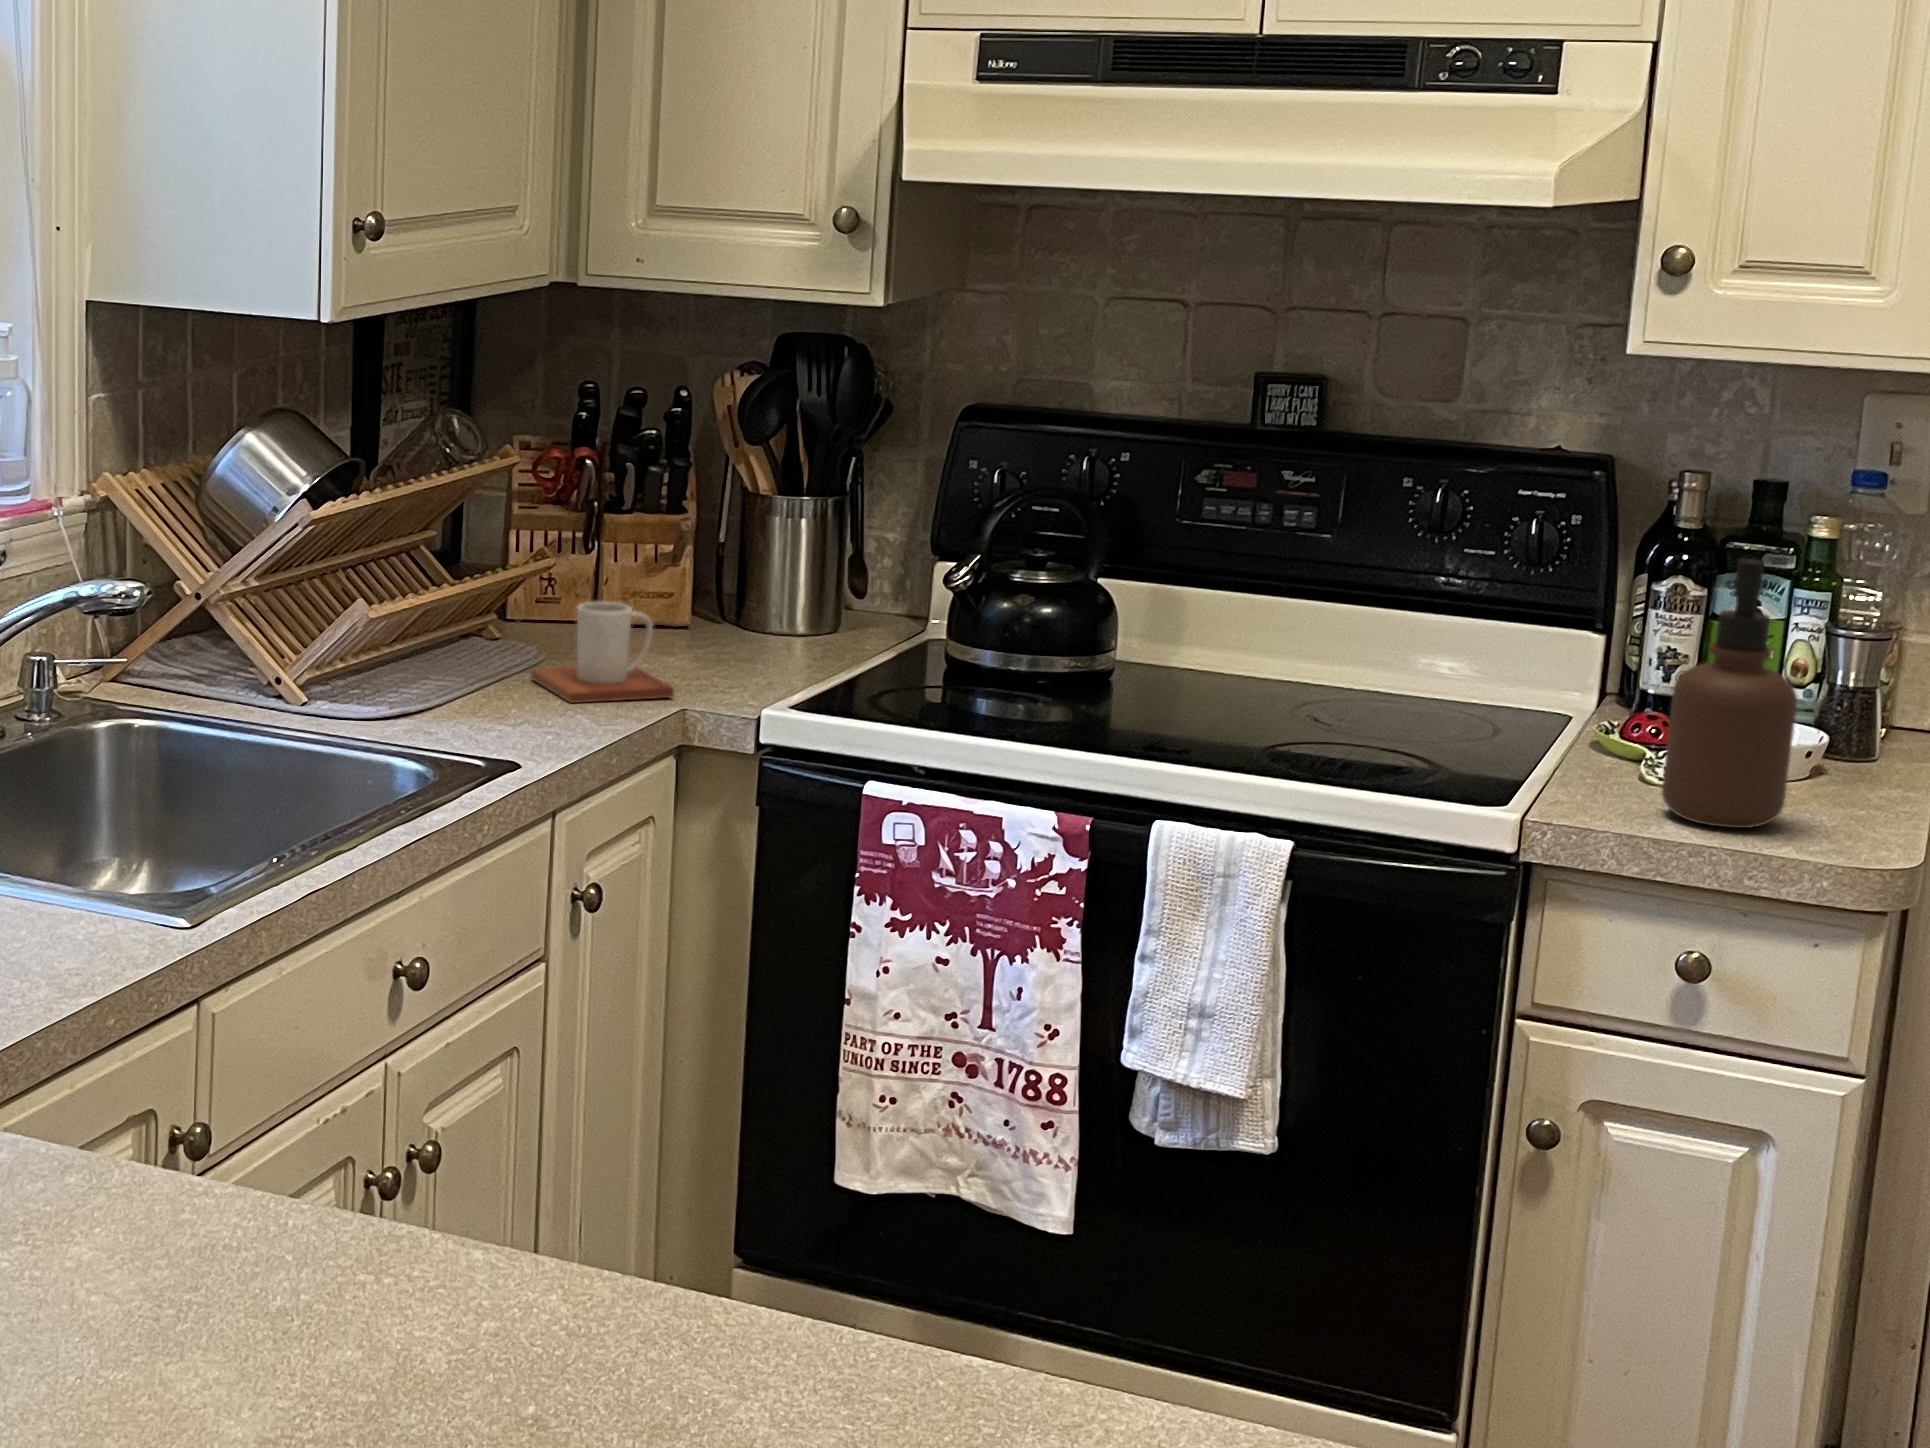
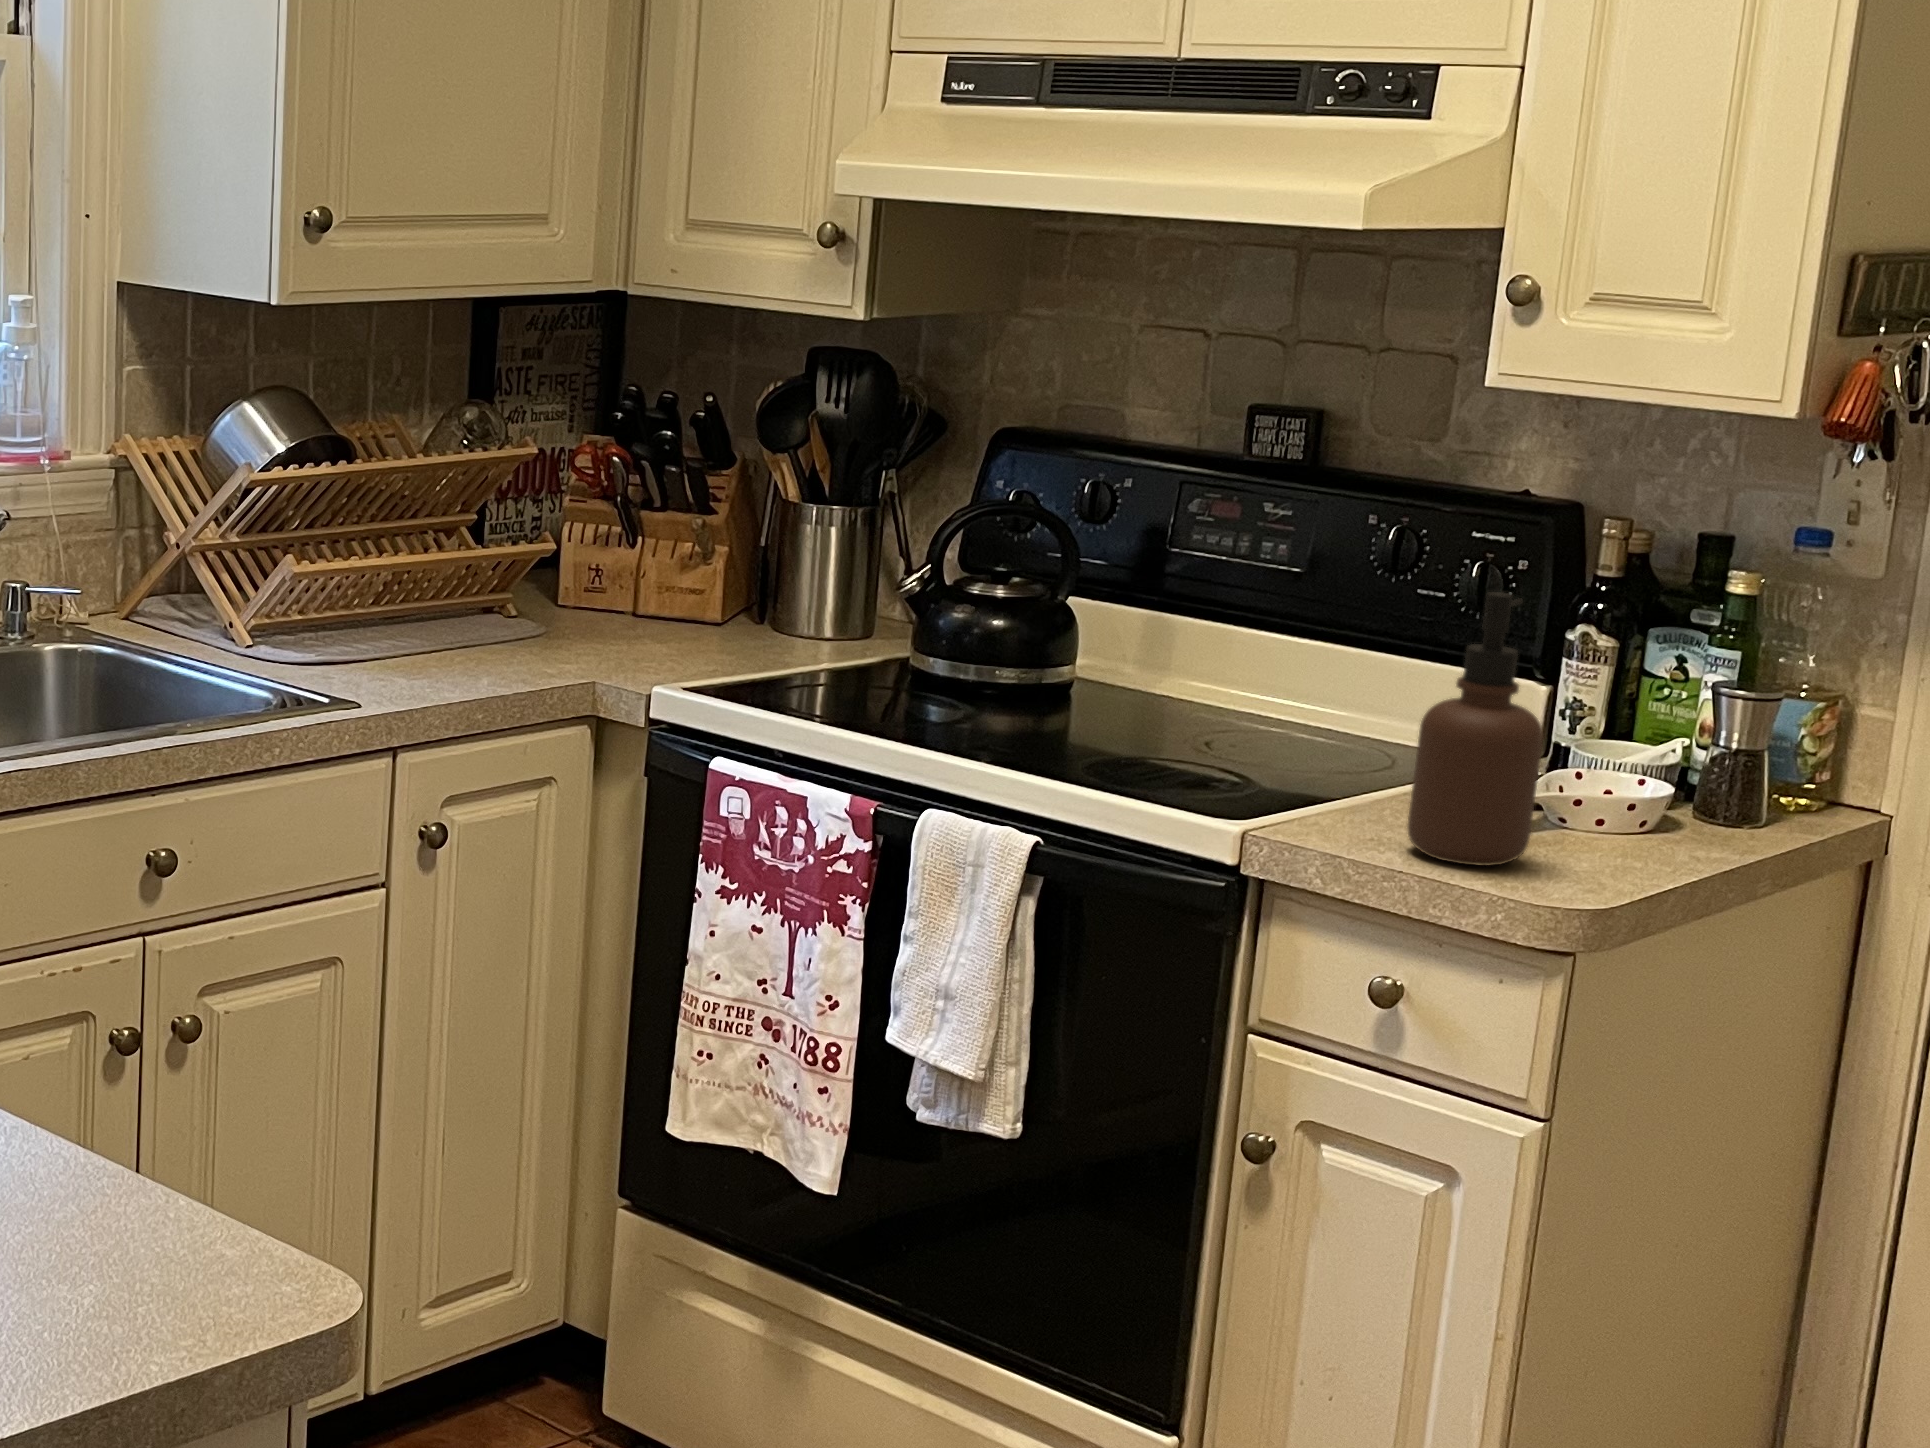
mug: present [531,602,674,703] -> none [477,576,583,668]

